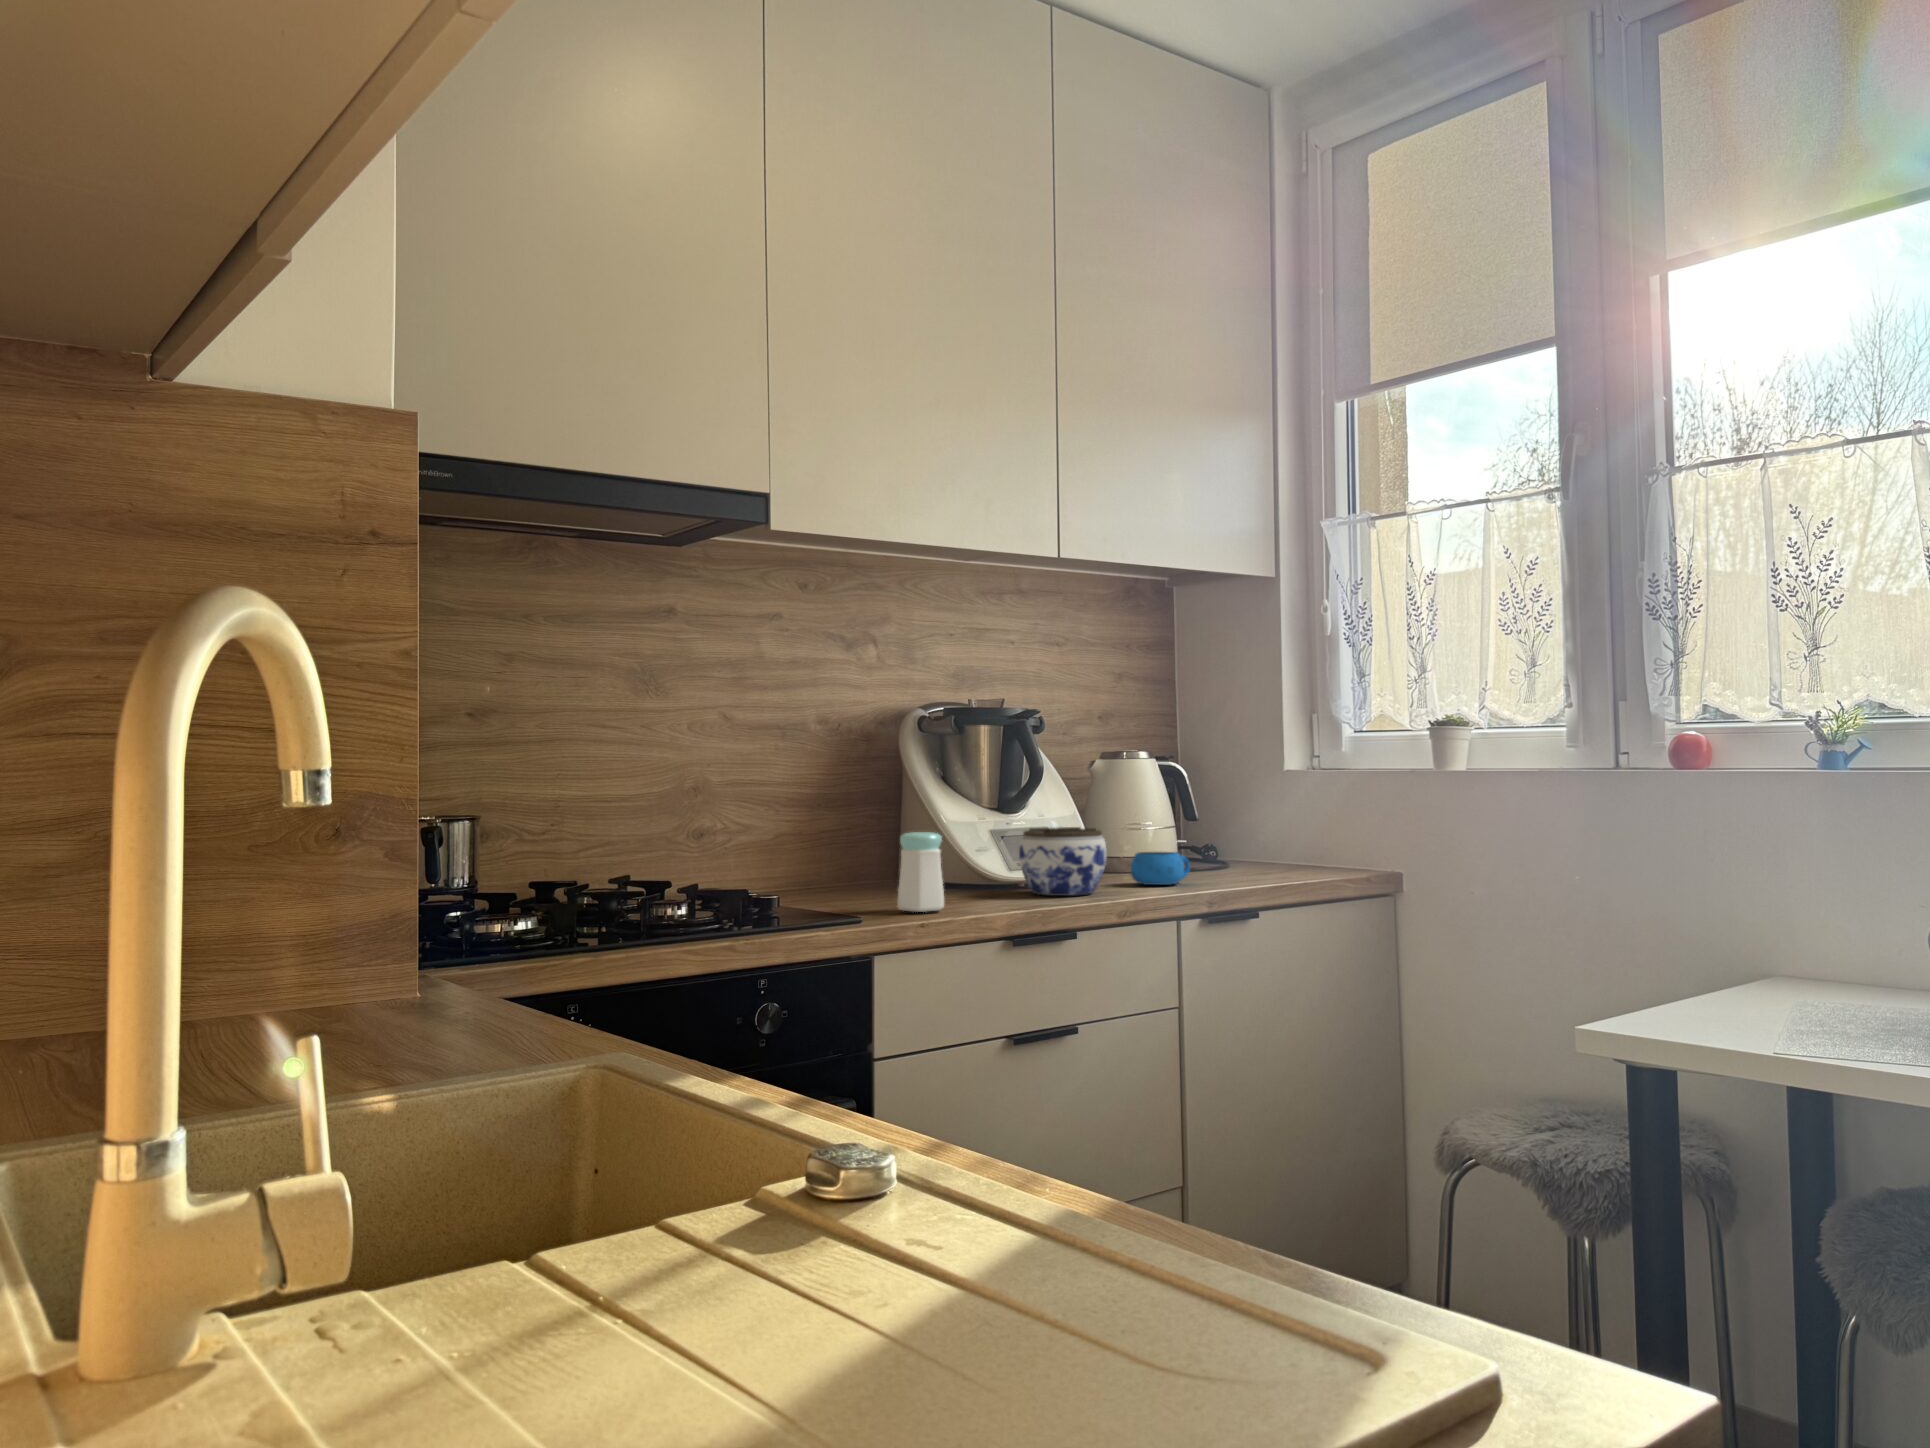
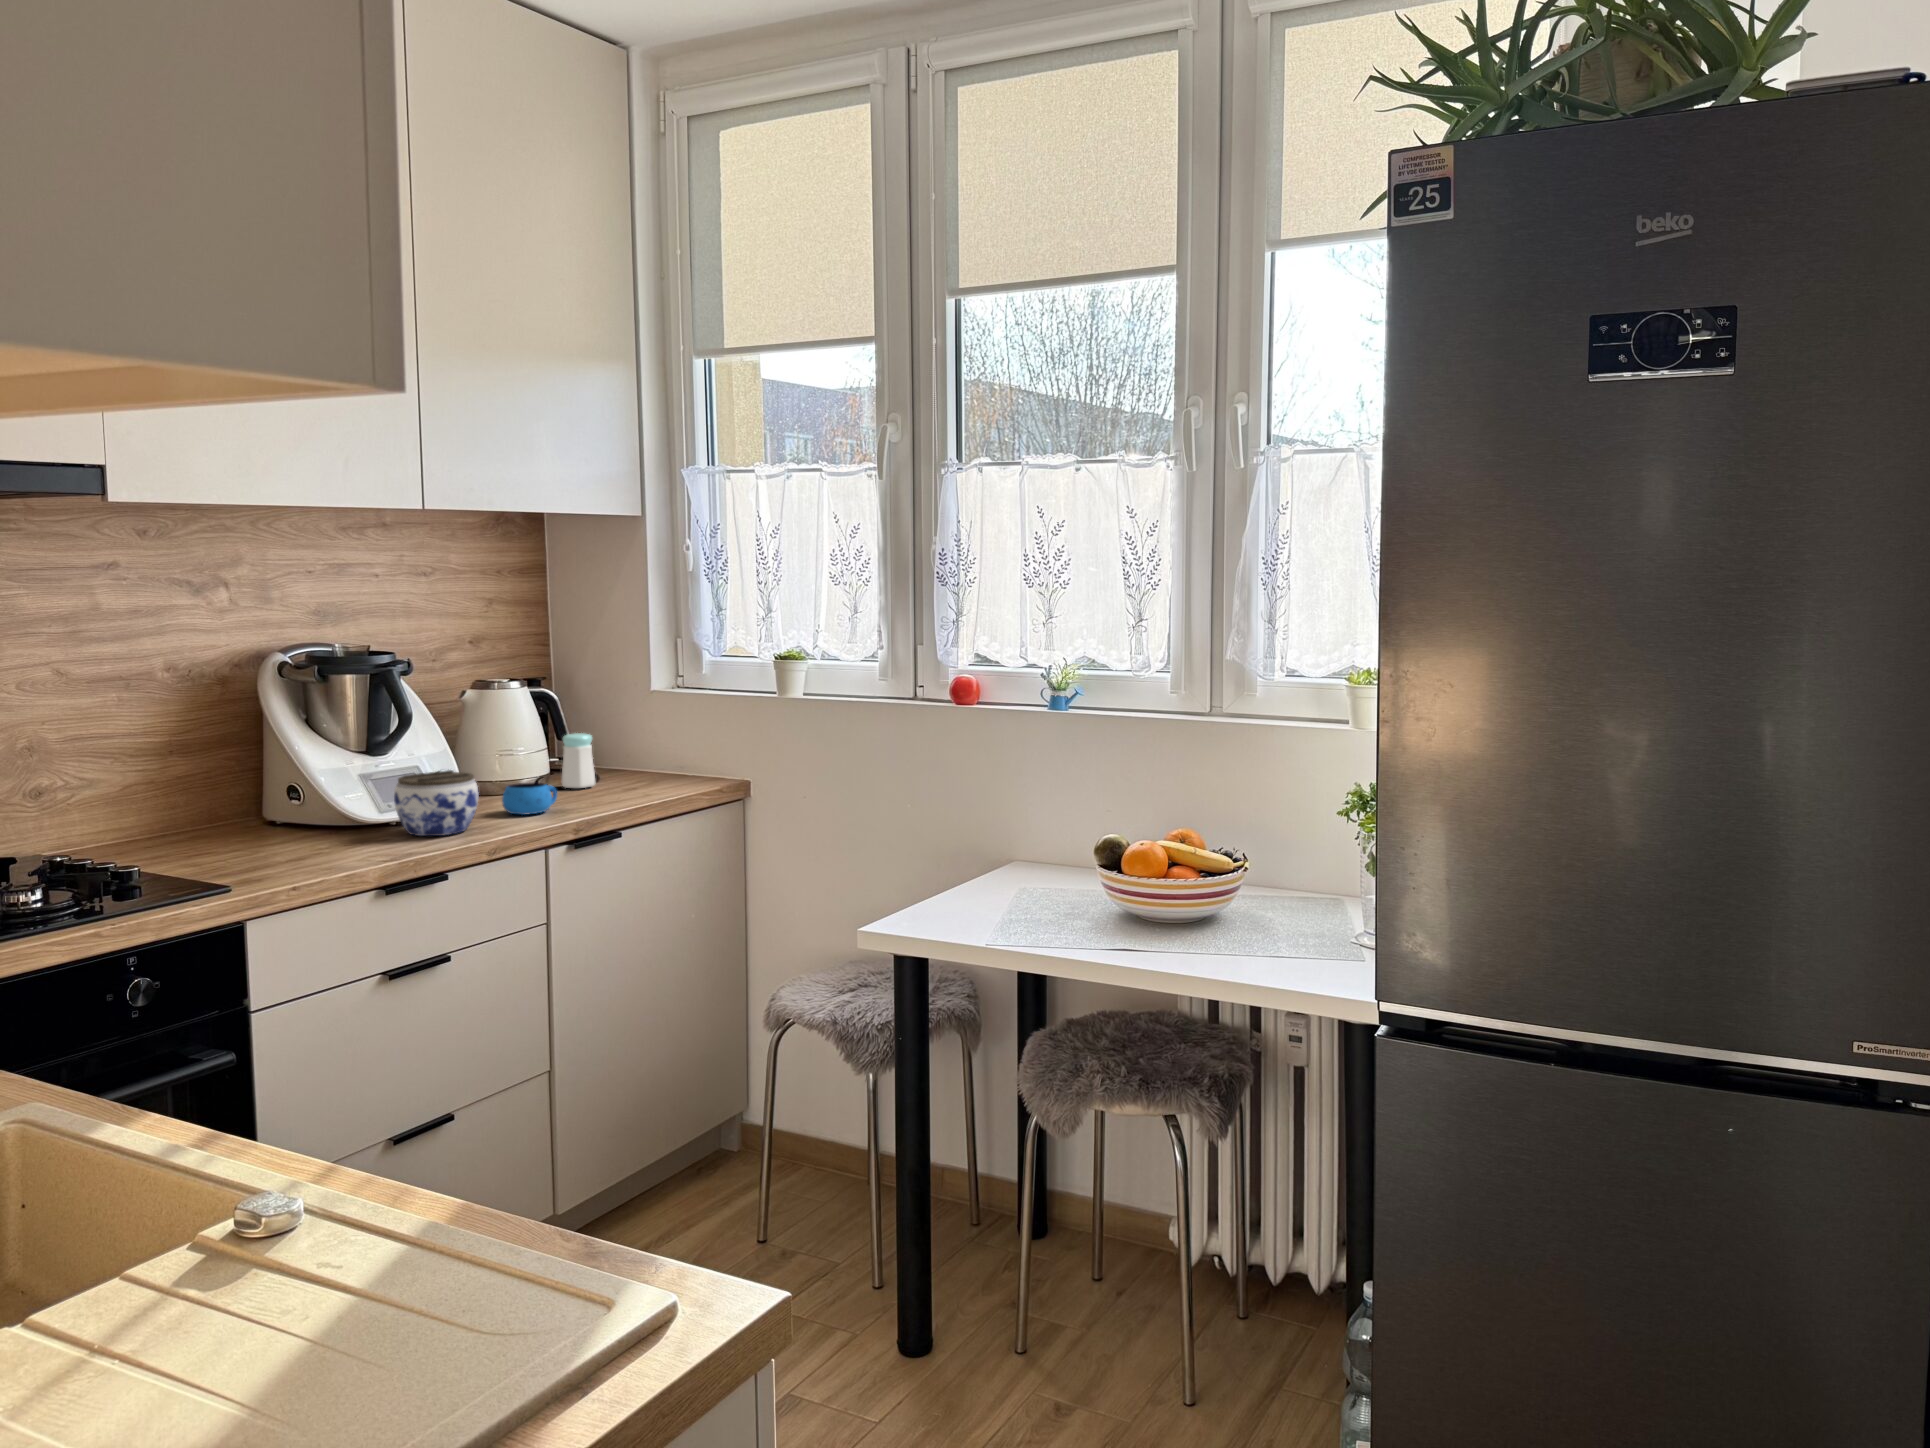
salt shaker: present [897,832,944,912] -> present [562,733,595,788]

